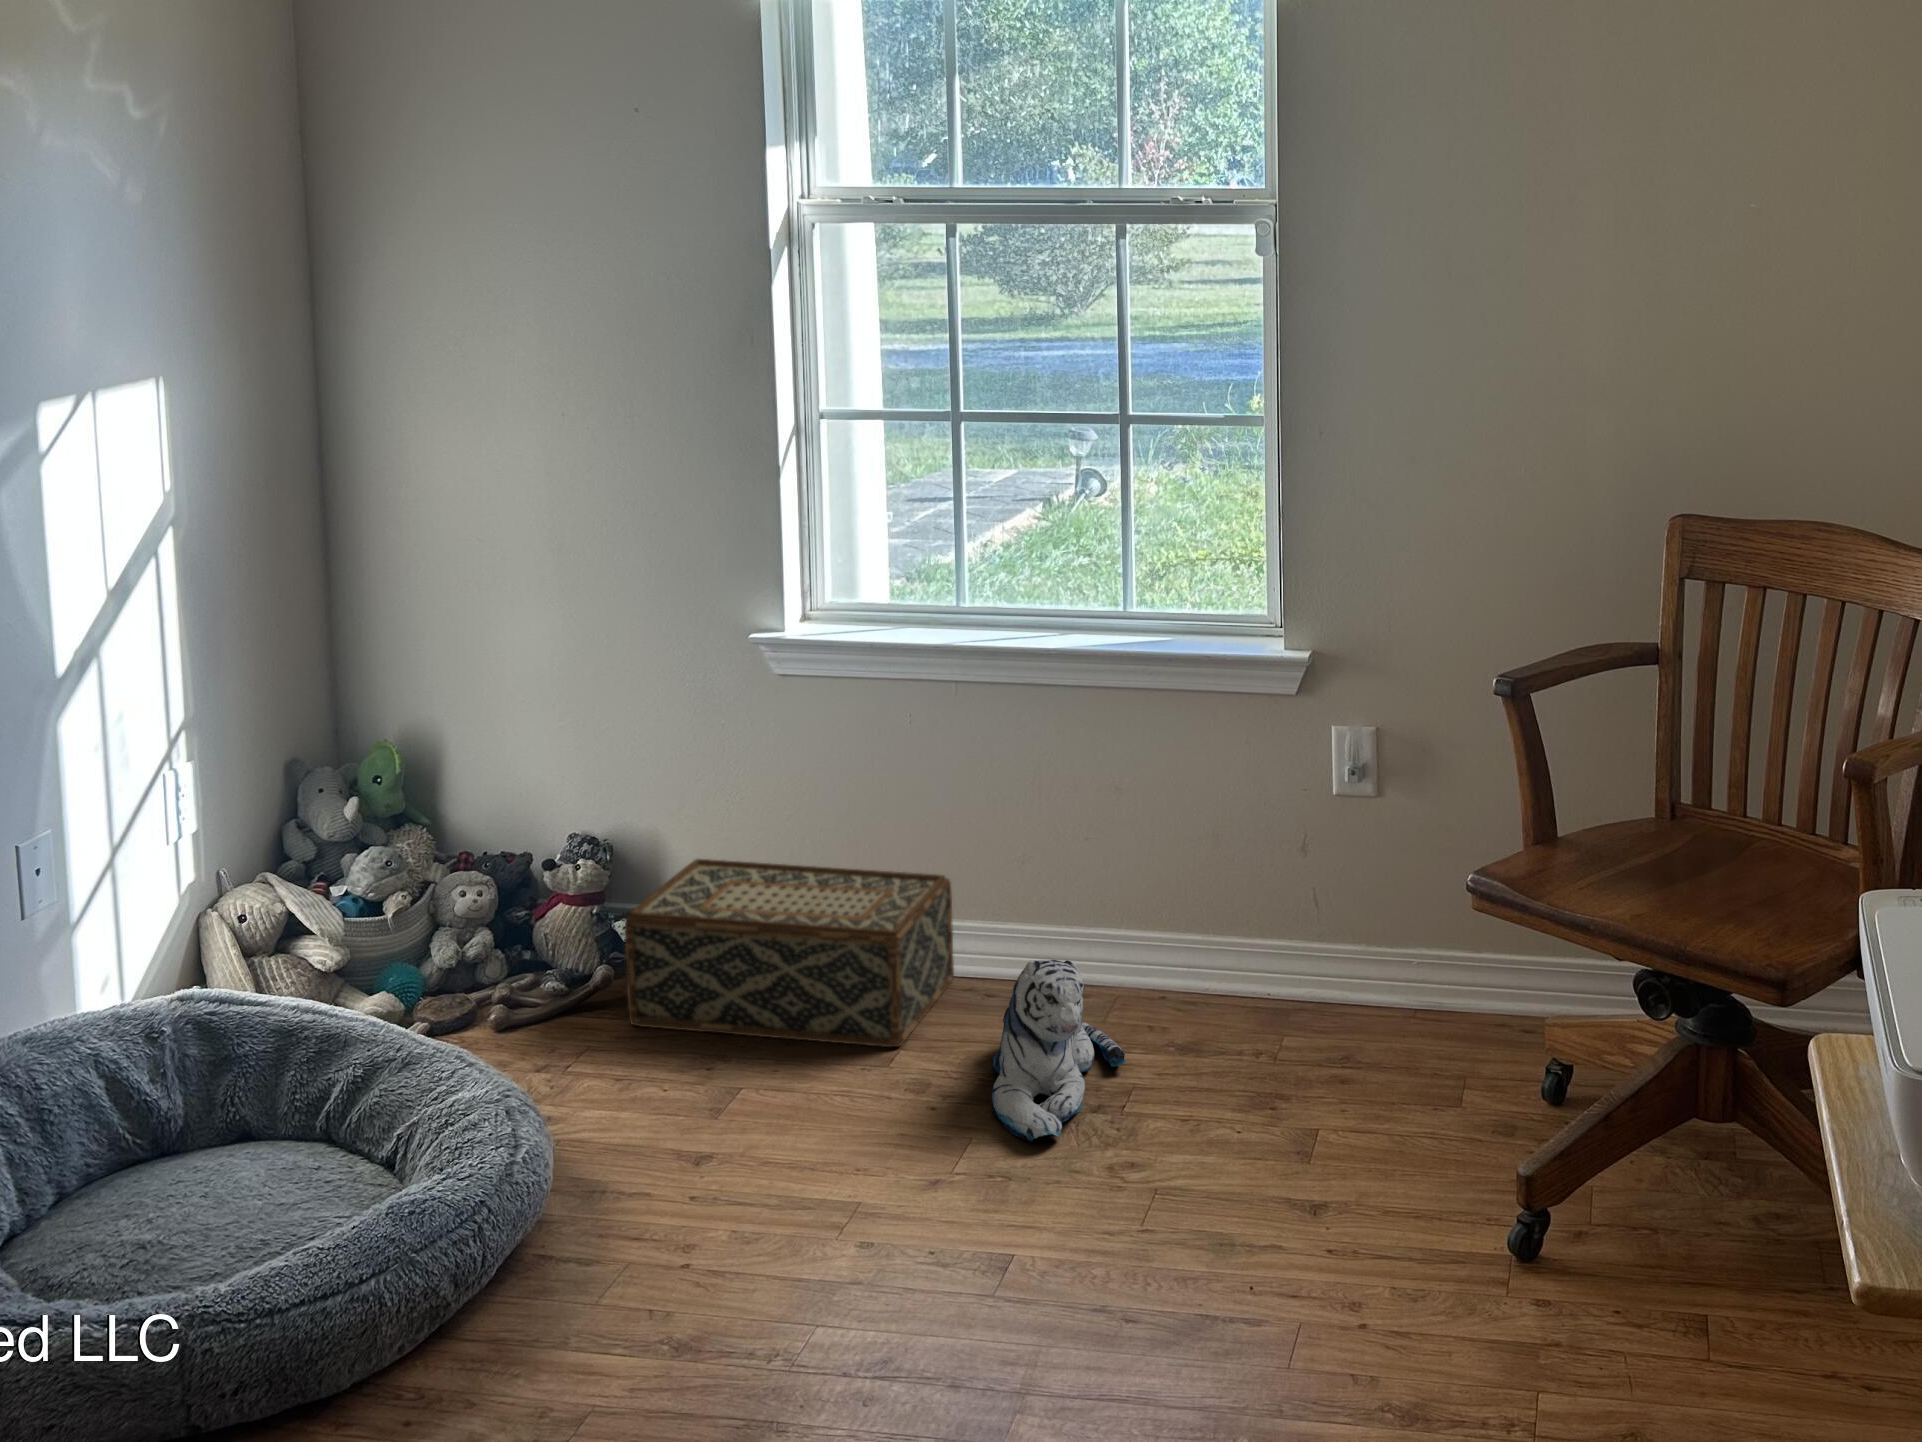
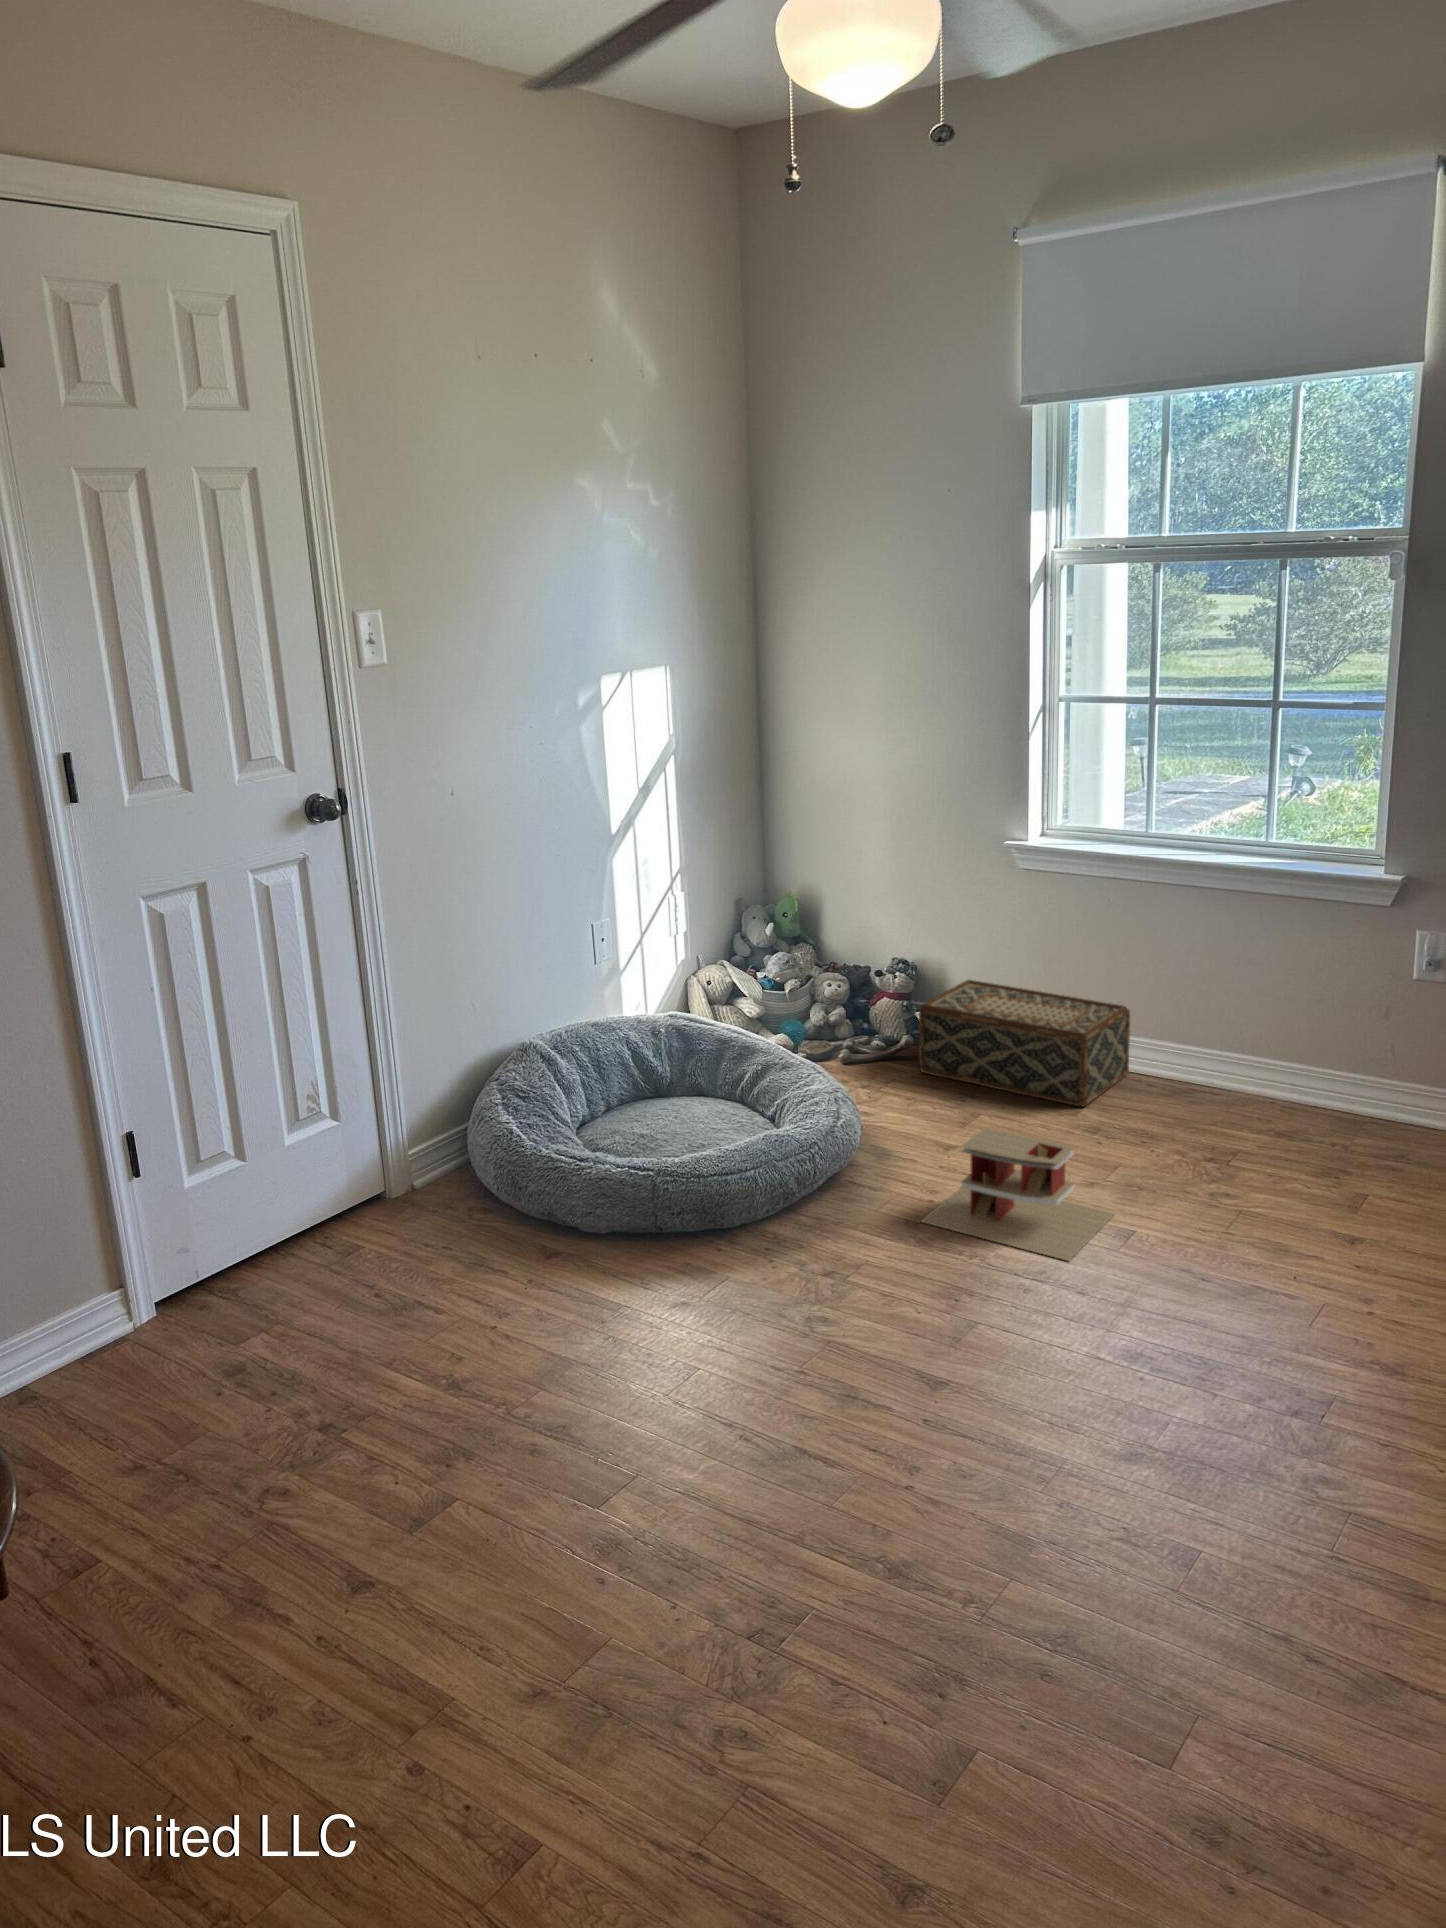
plush toy: present [991,960,1126,1142] -> none [1136,1060,1235,1172]
toy house: none [675,1123,982,1331] -> present [921,1128,1114,1261]

